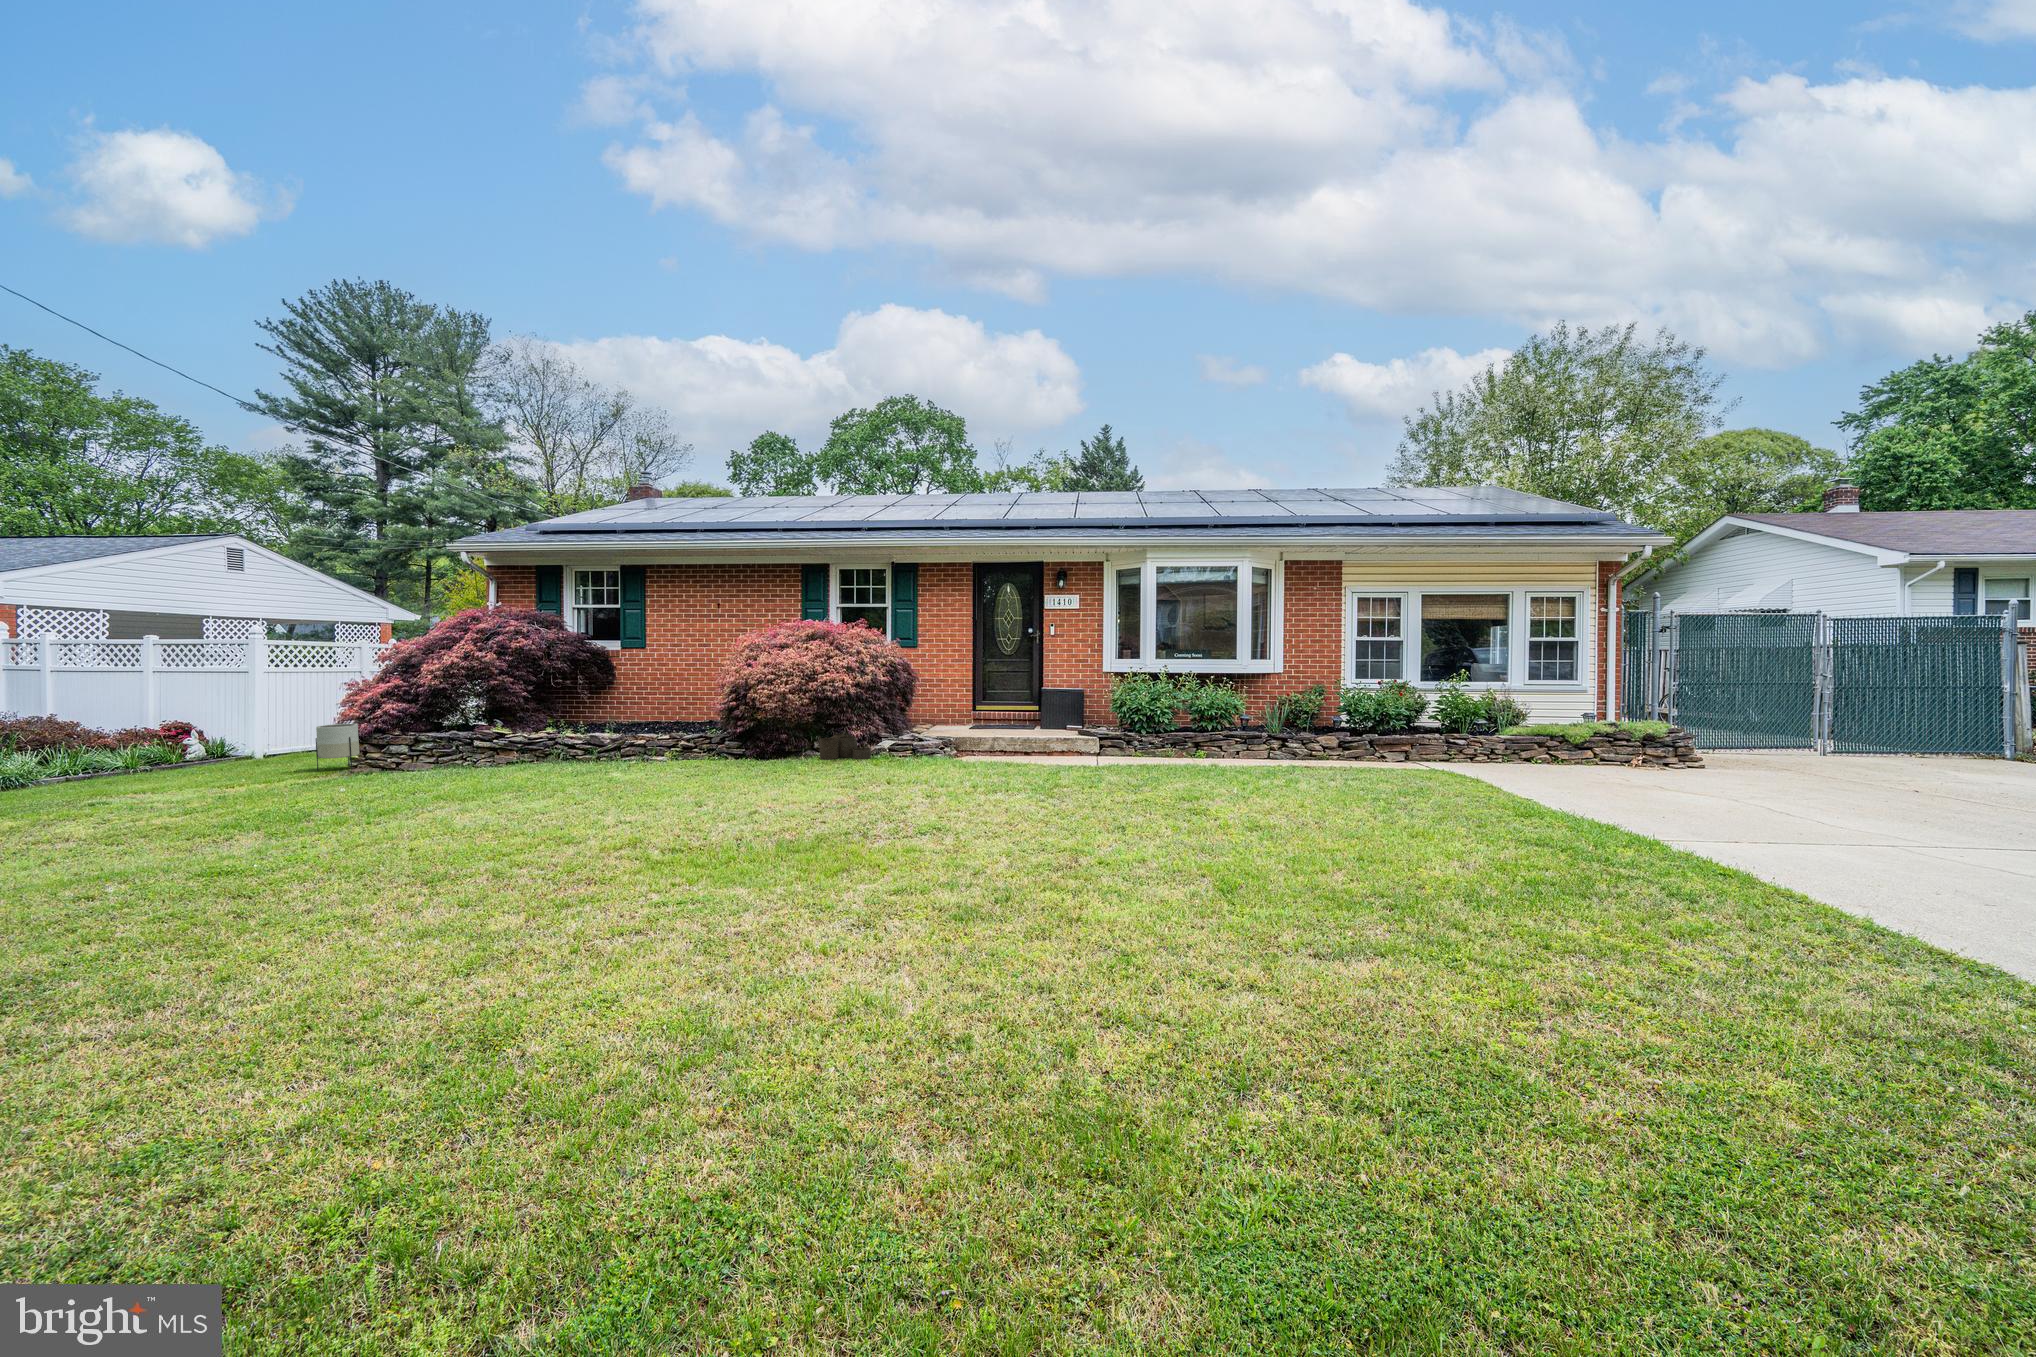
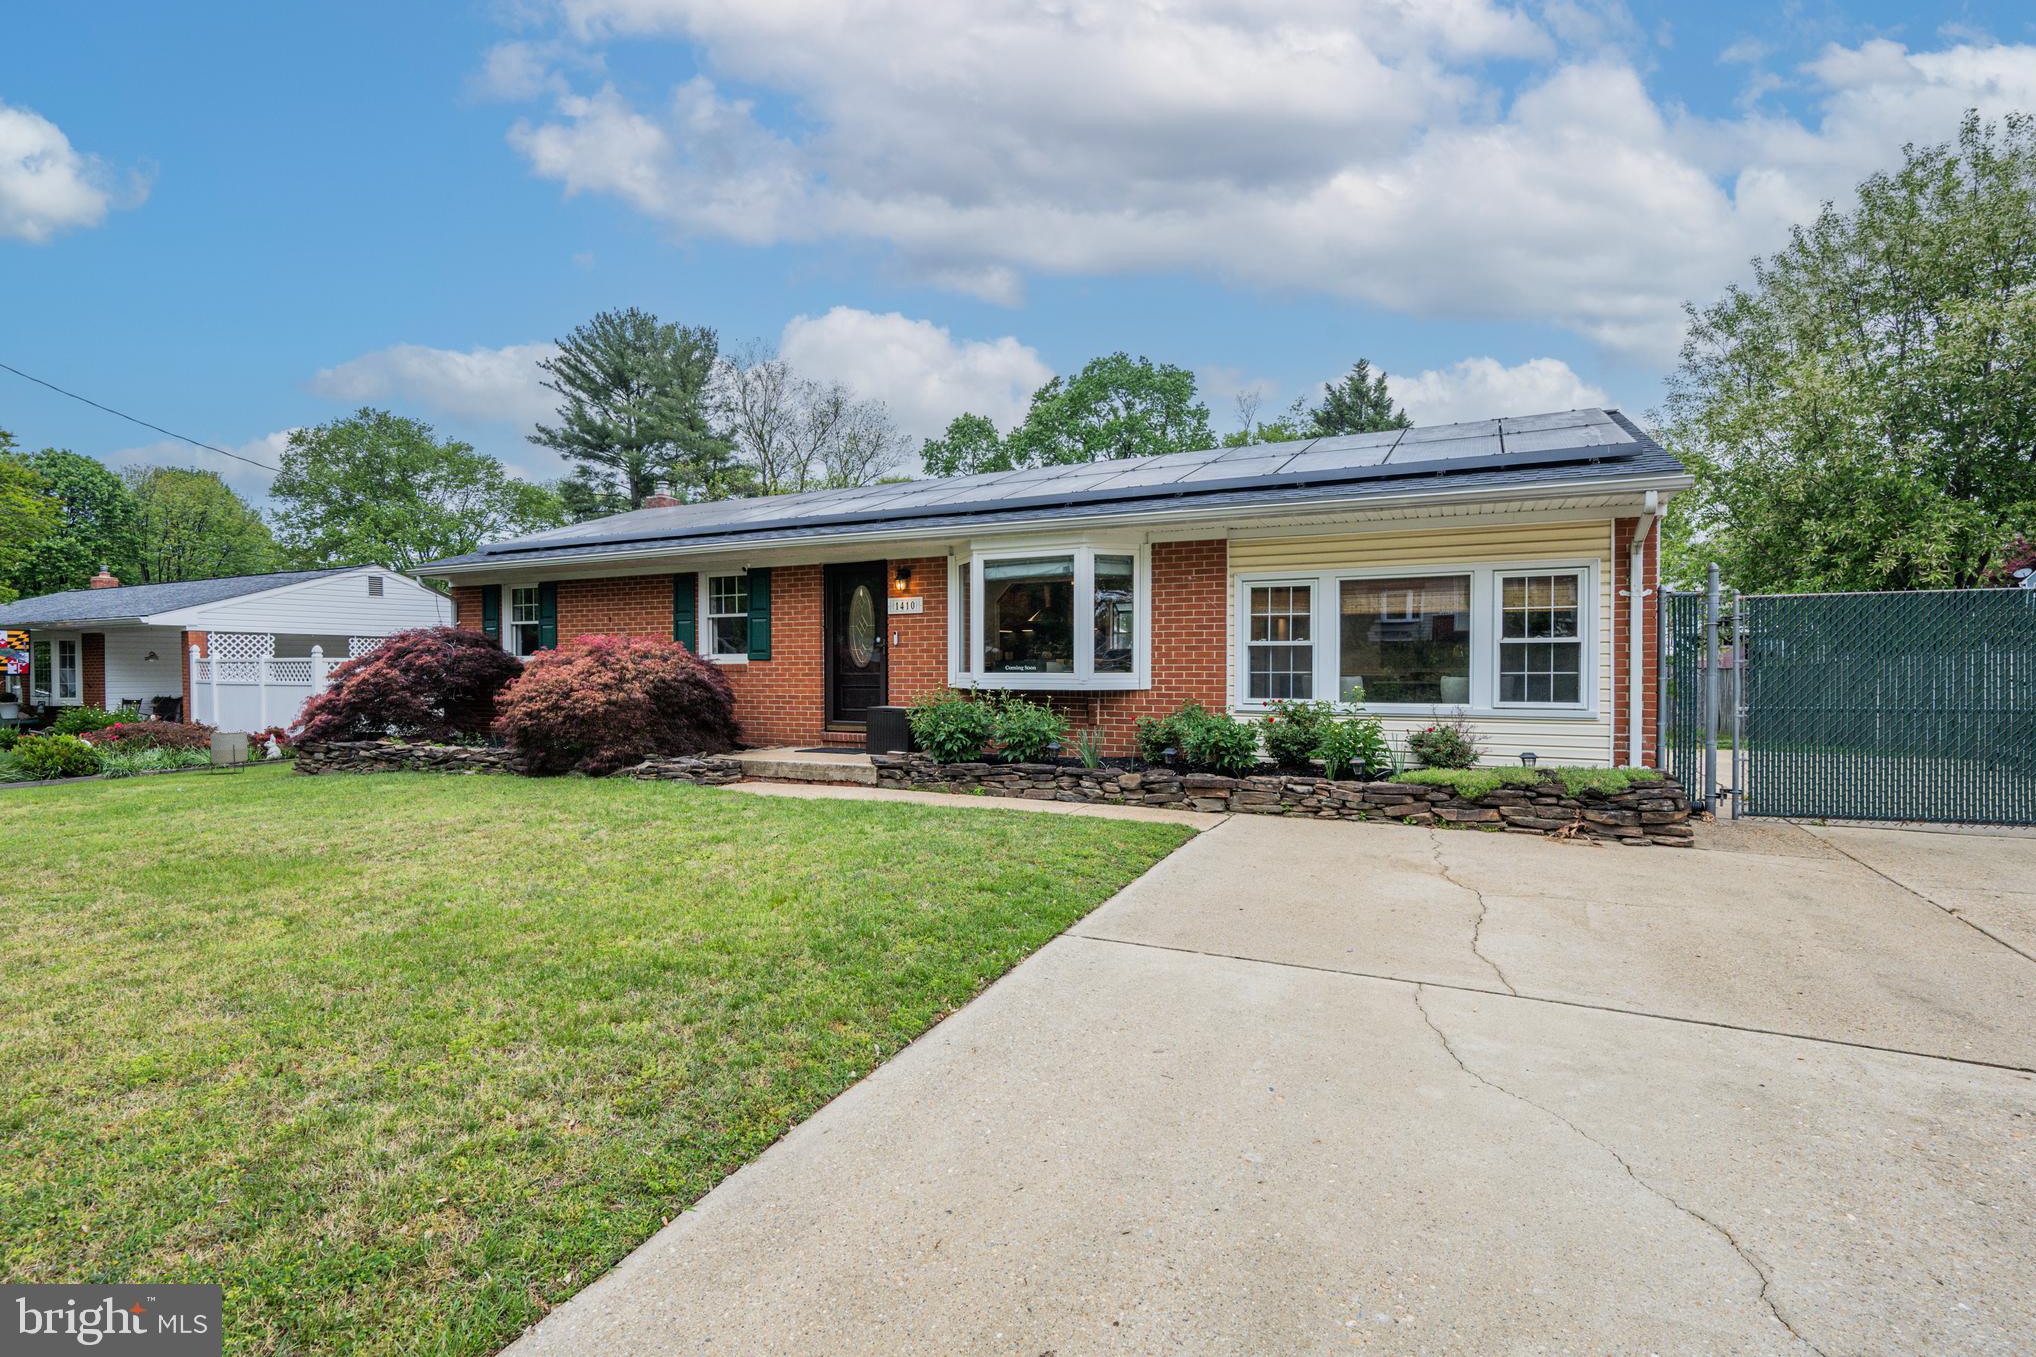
woven basket: present [819,732,871,760] -> none [552,751,606,780]

